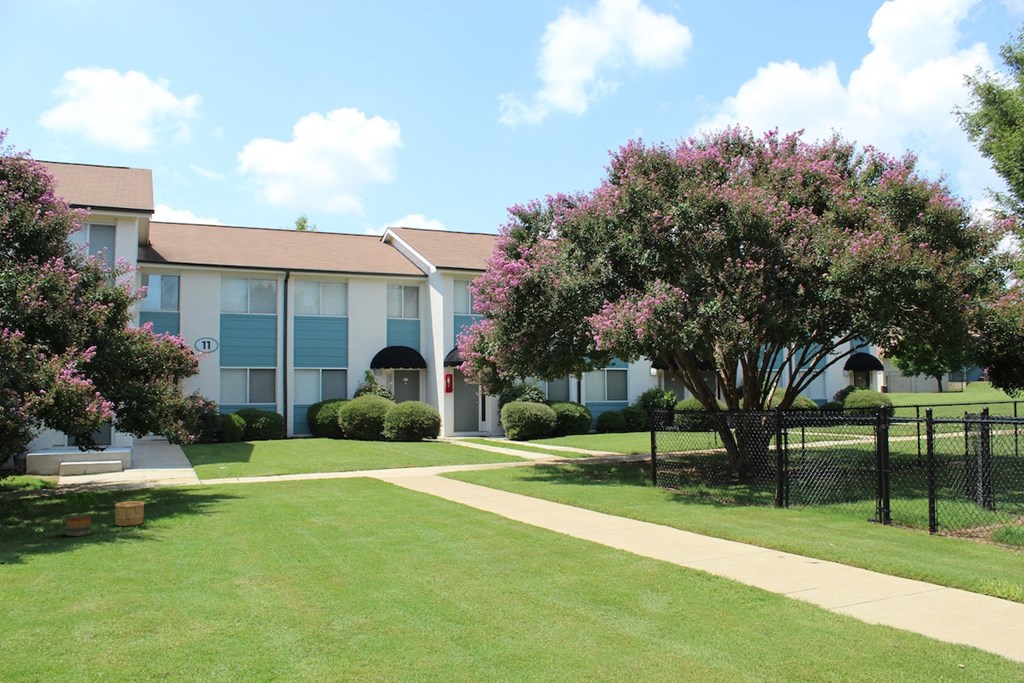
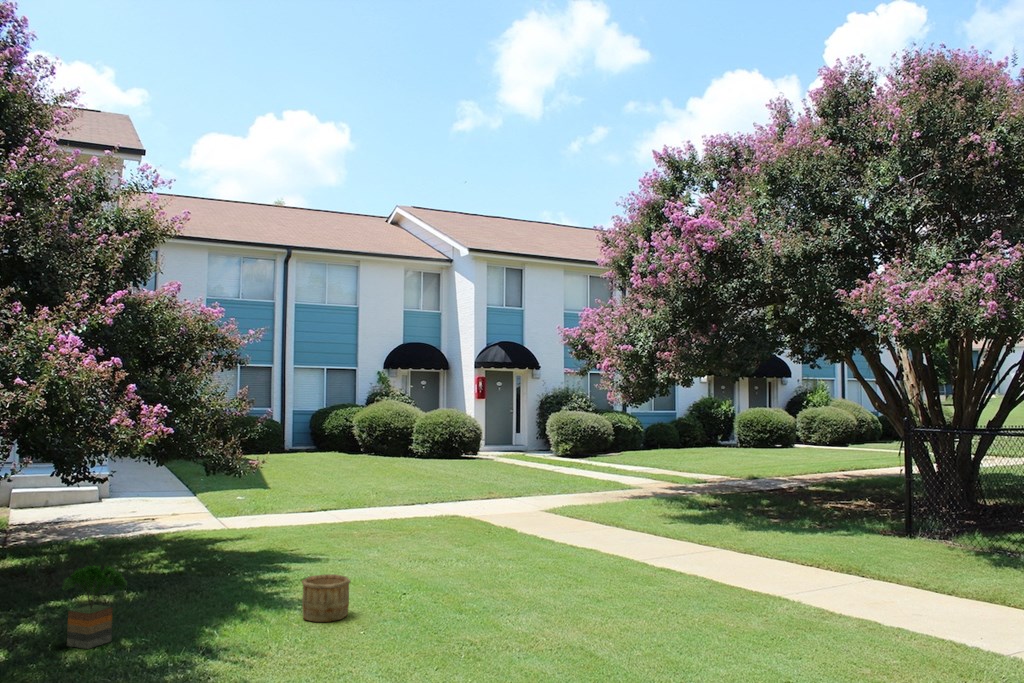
wooden bucket: present [115,501,144,526] -> present [302,574,351,622]

